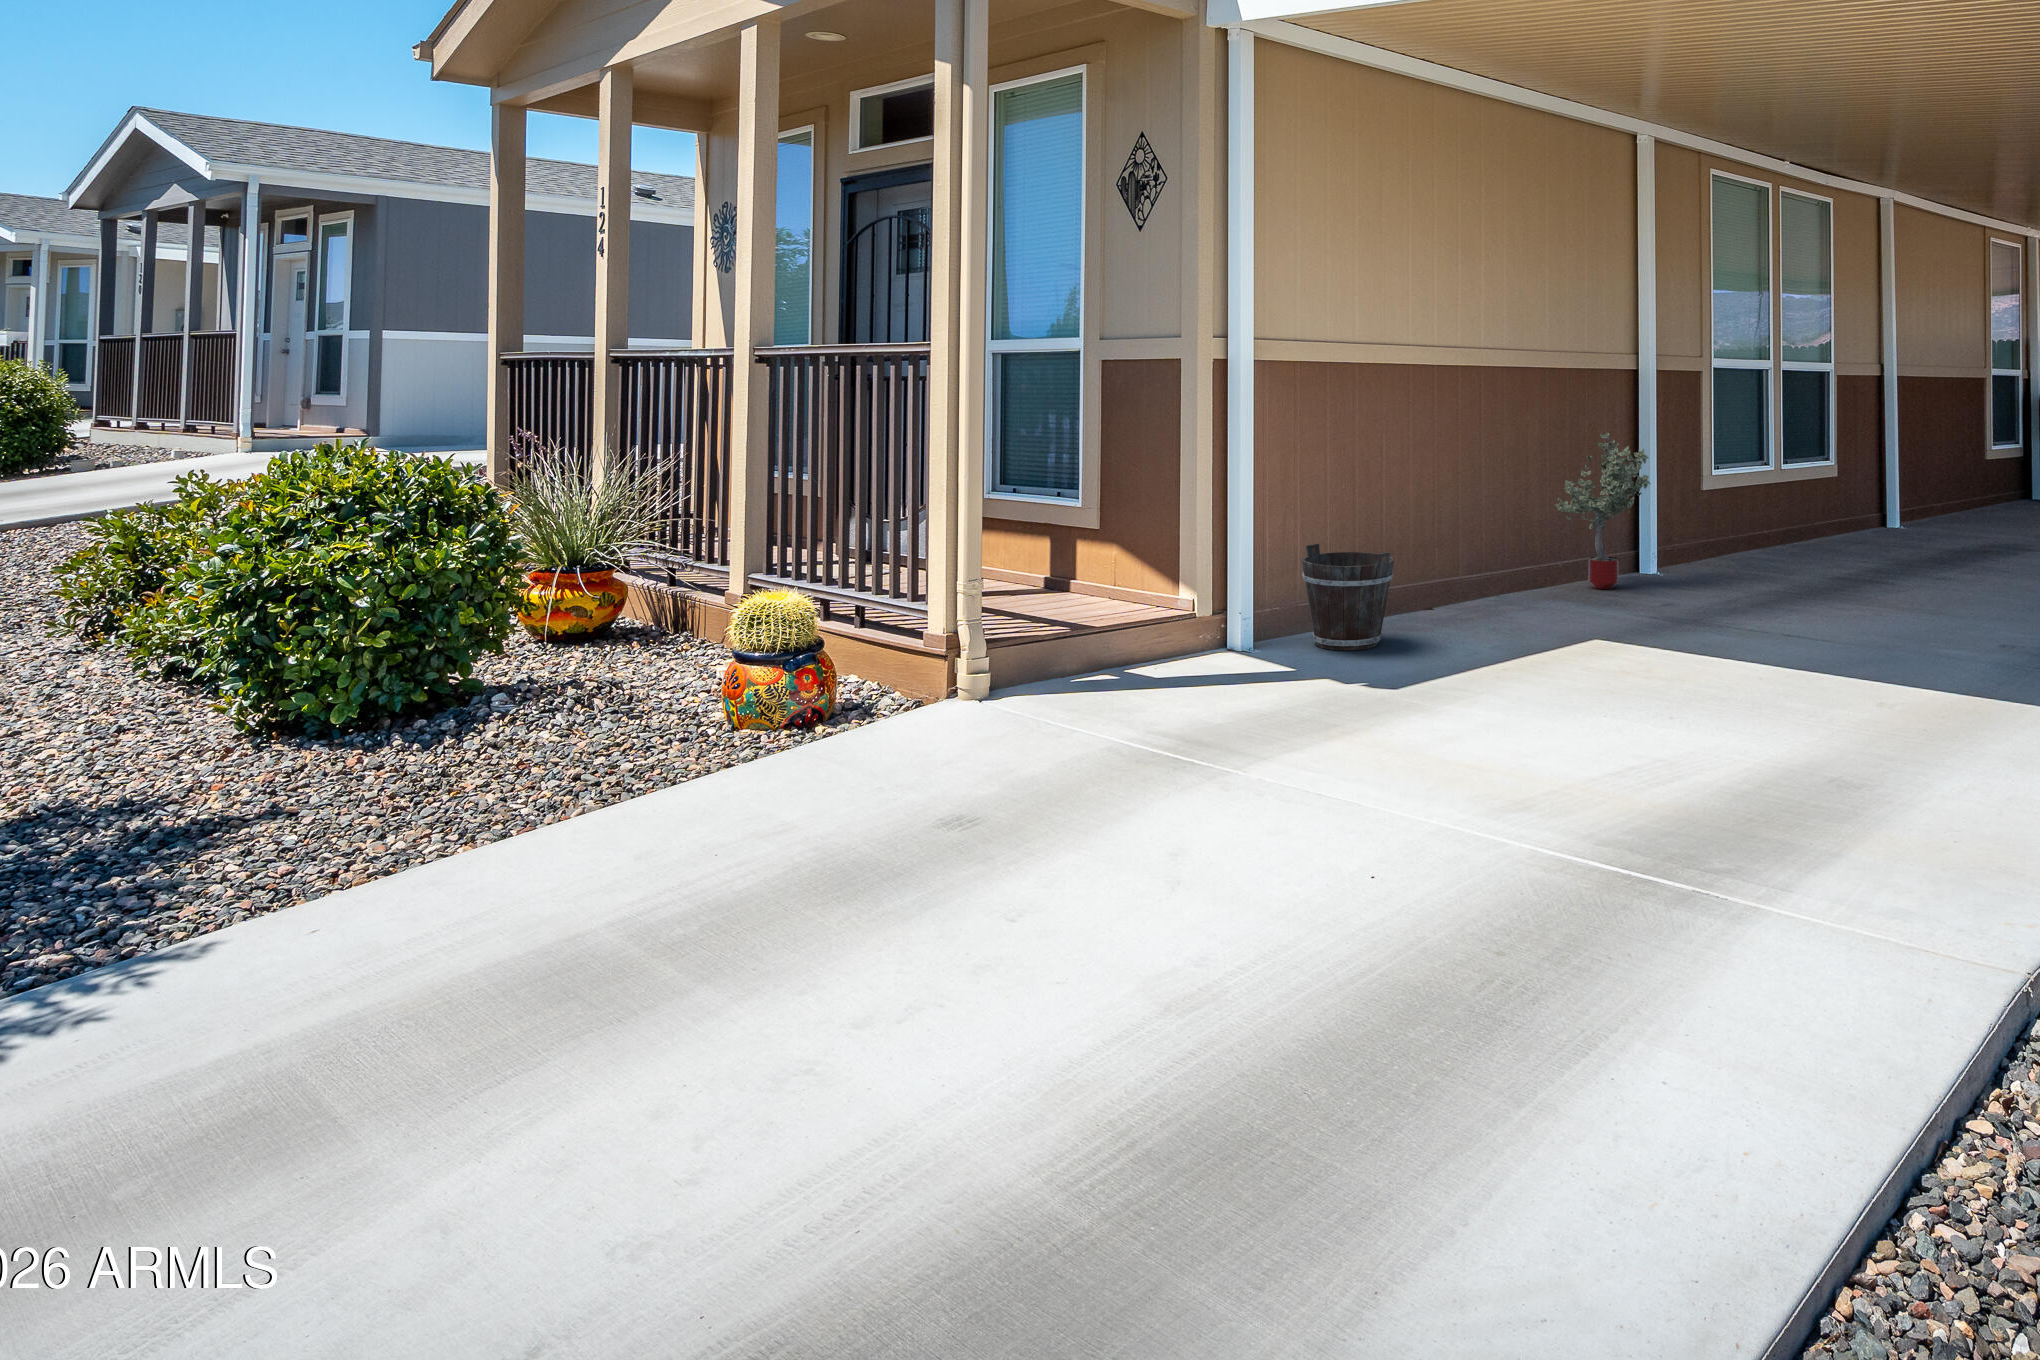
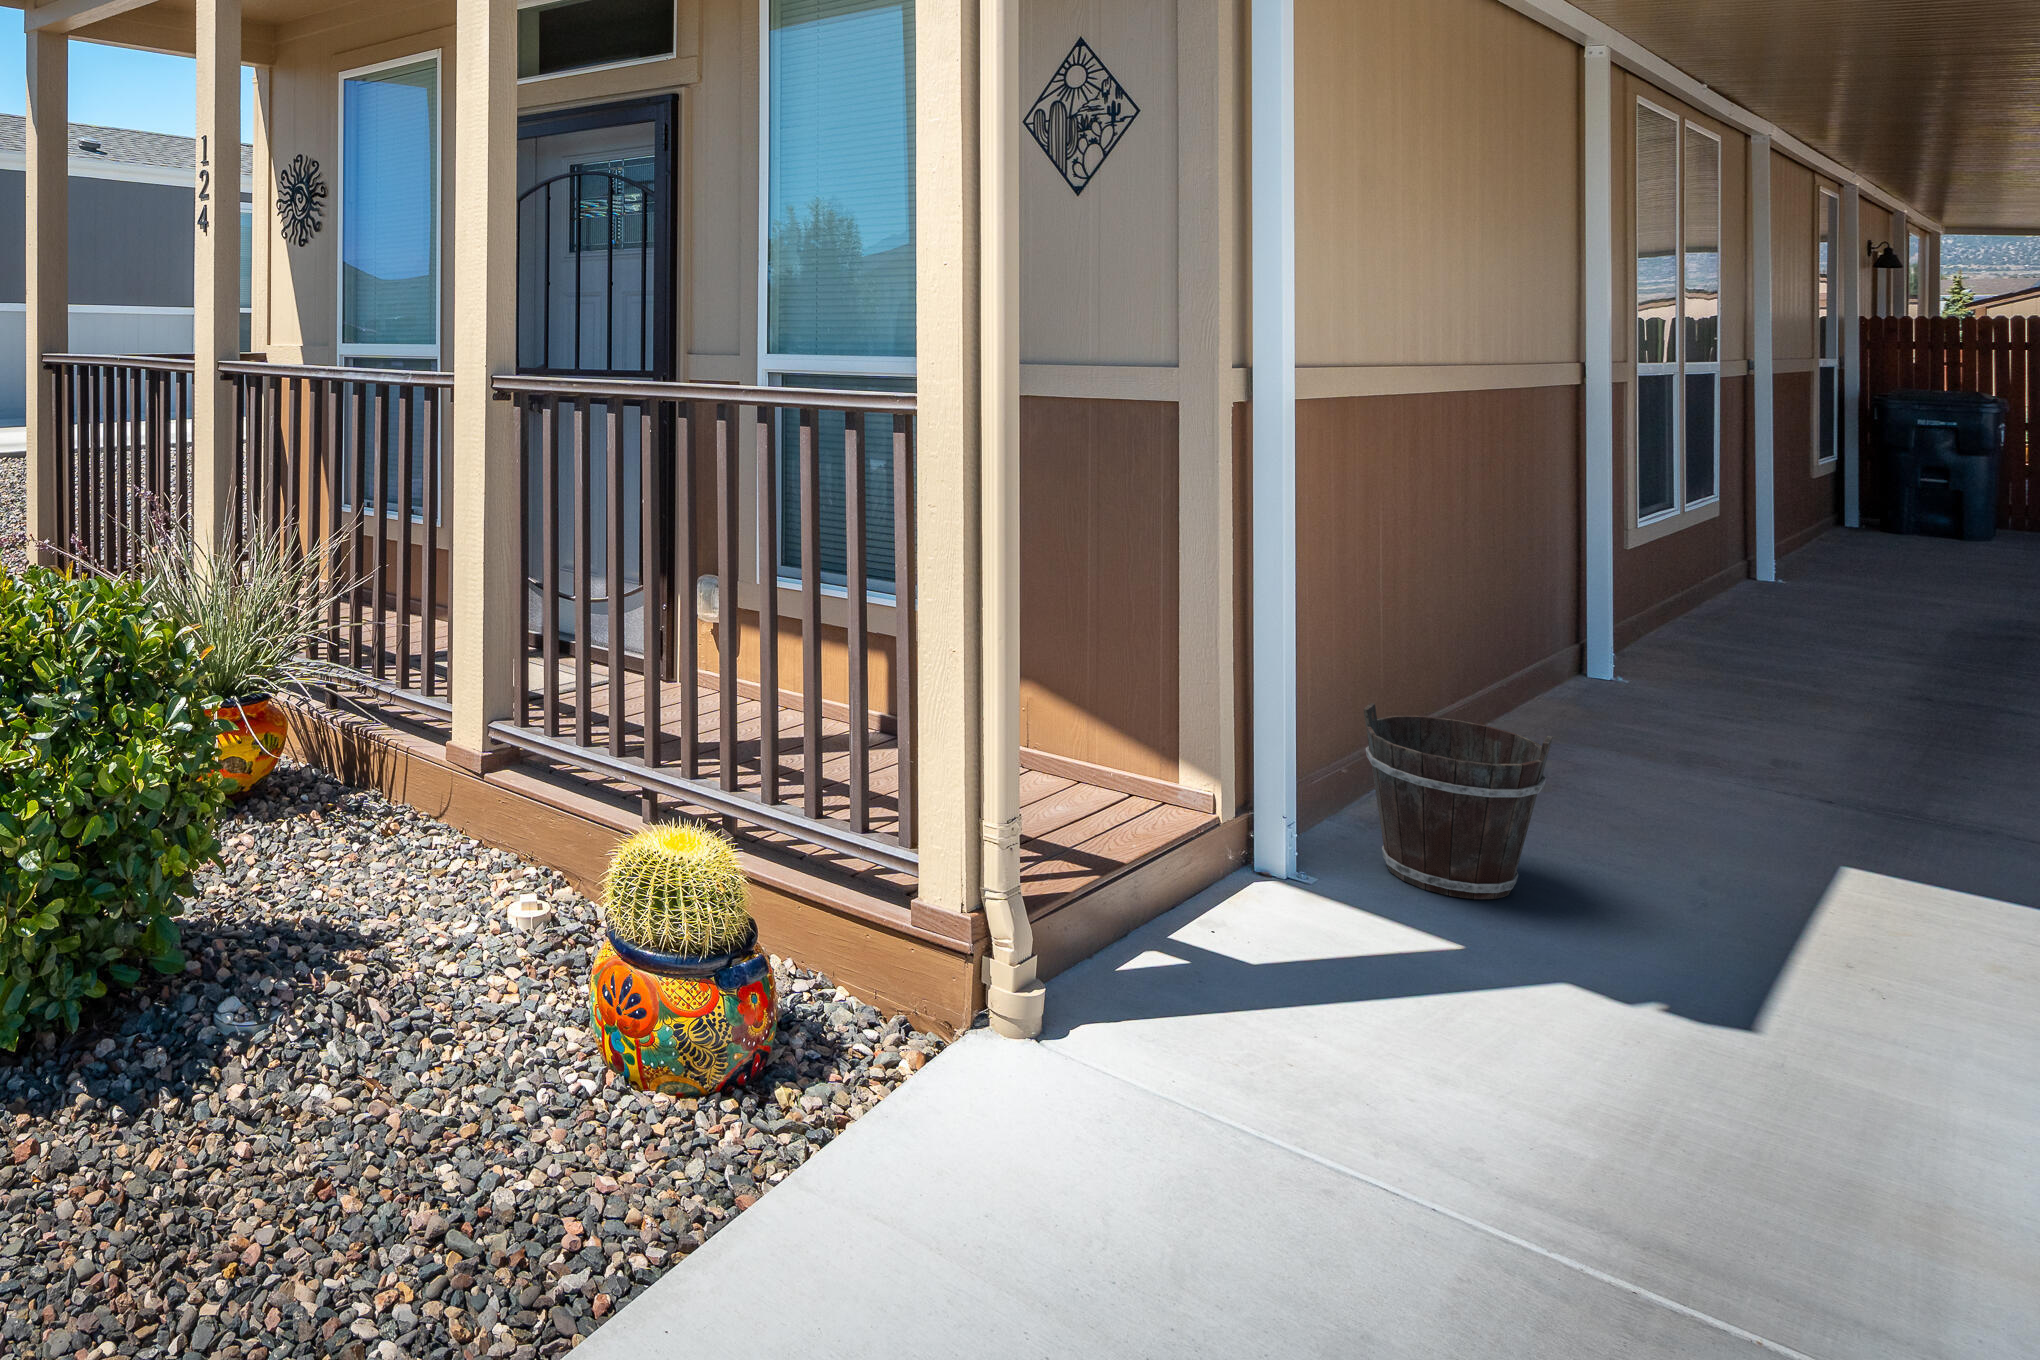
potted tree: present [1554,433,1651,589] -> none [1556,494,1710,737]

